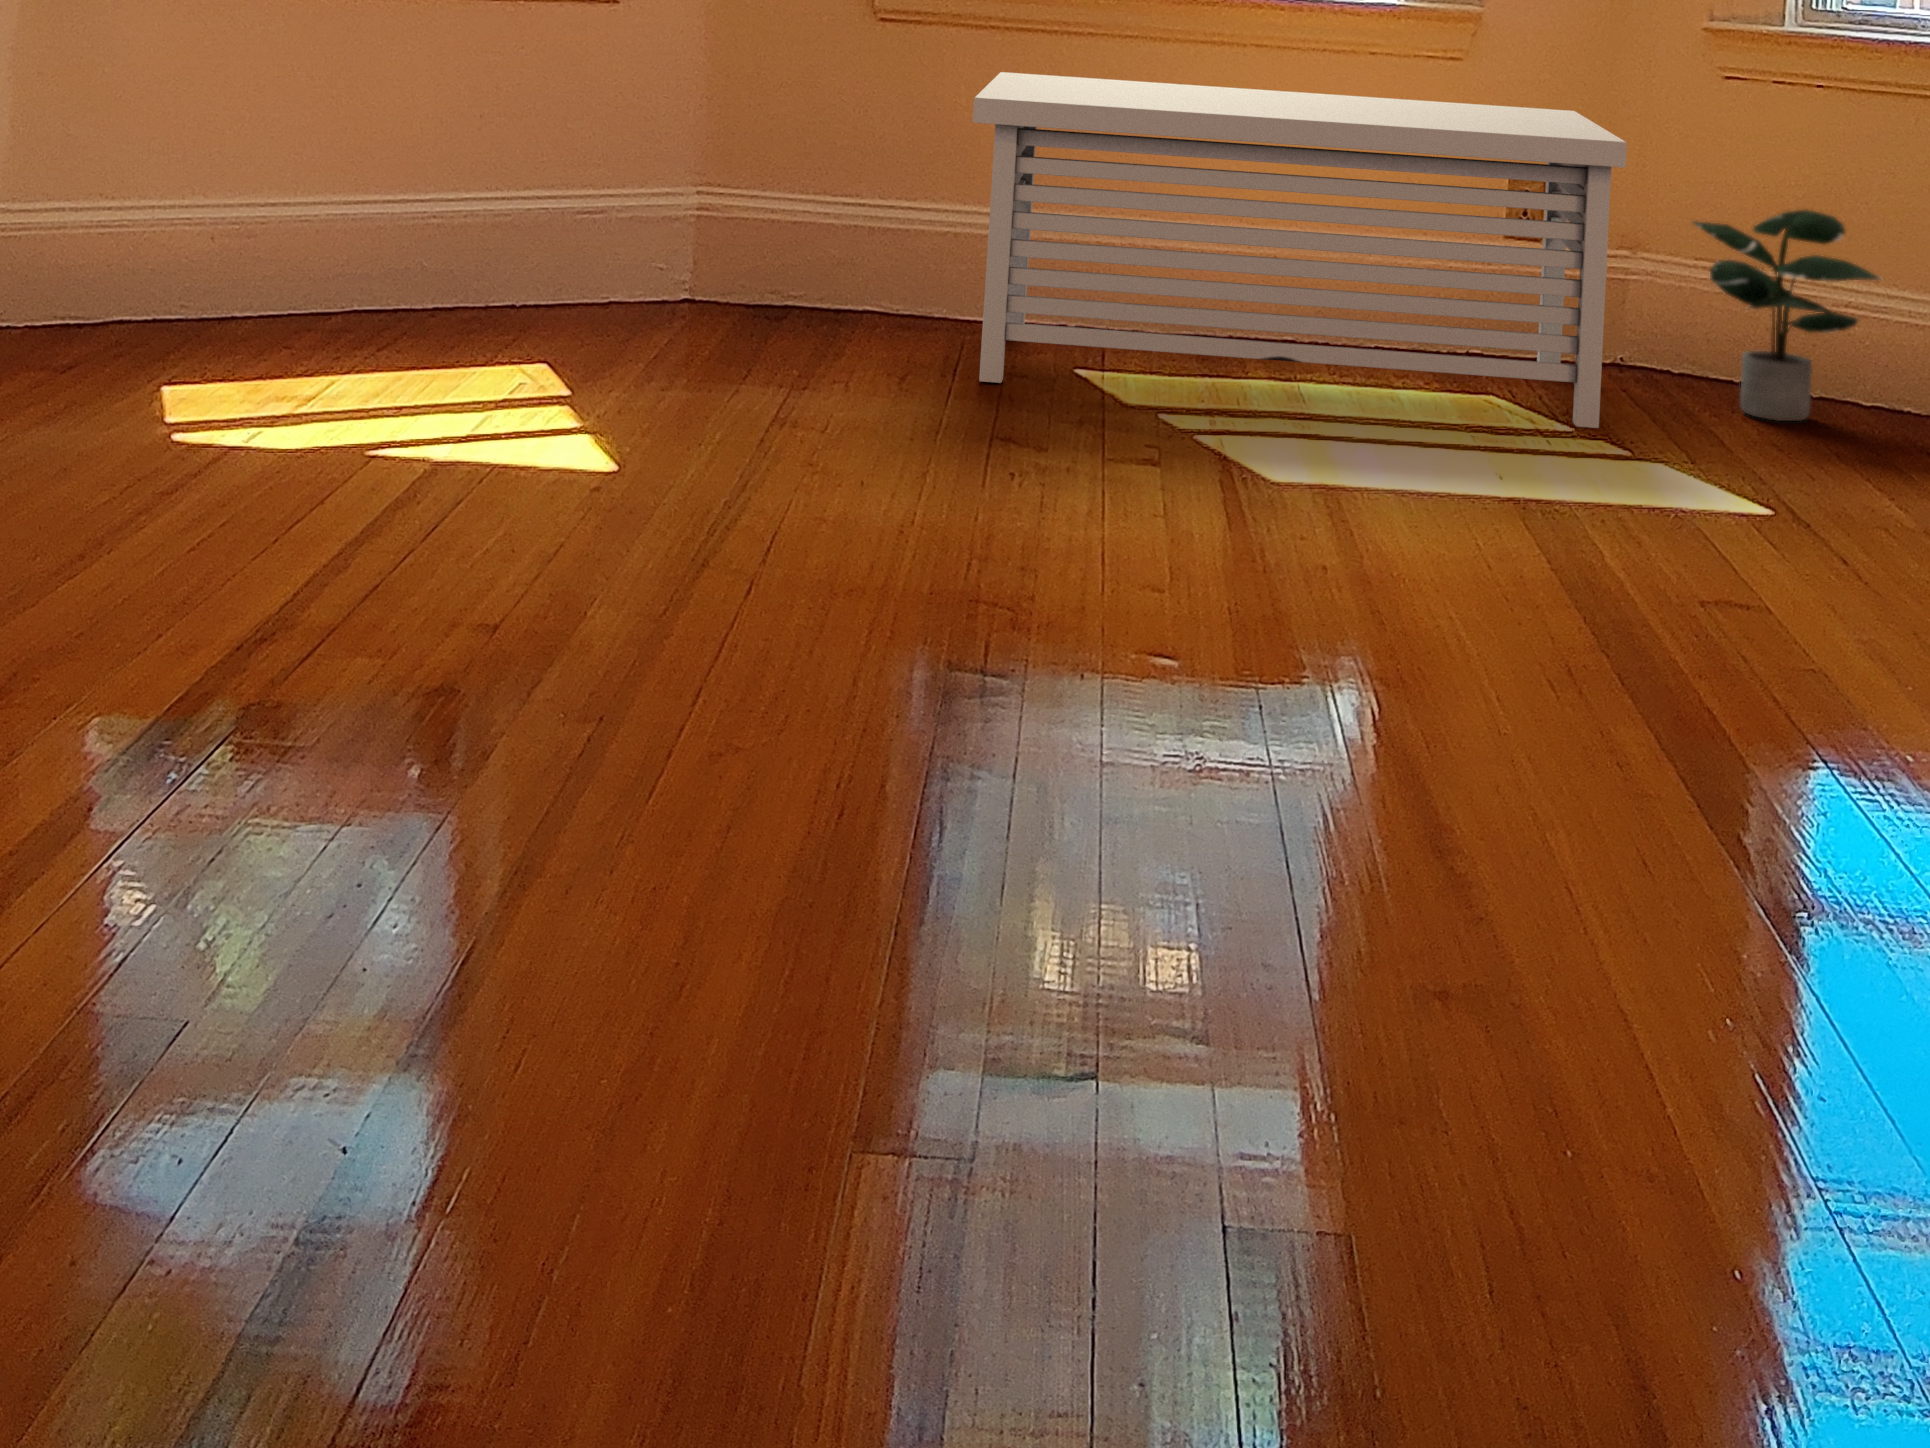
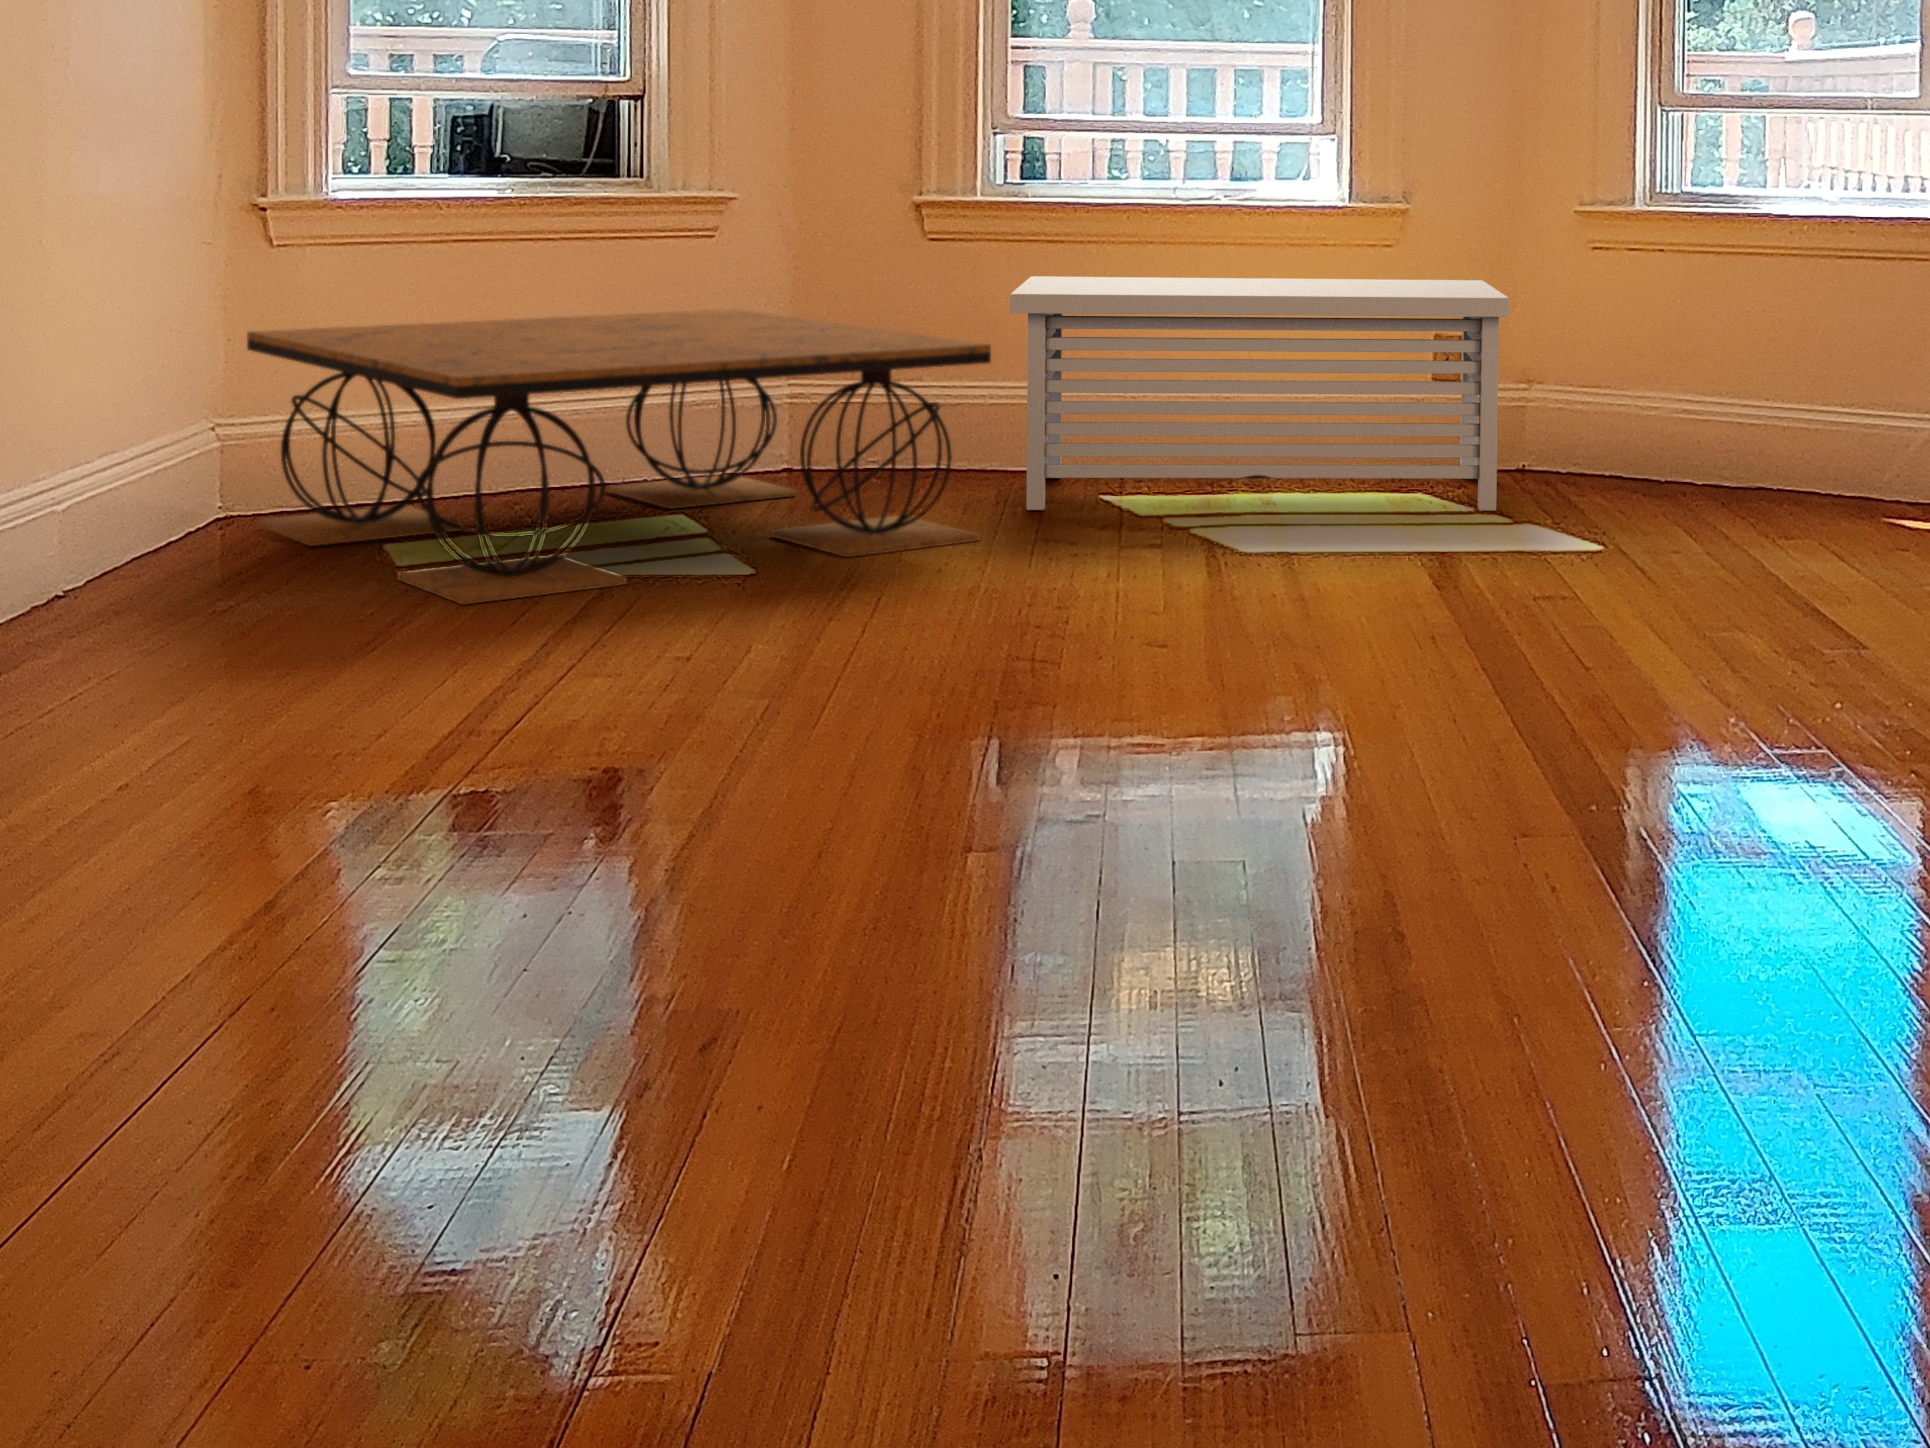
coffee table: none [30,90,946,489] -> present [247,309,991,605]
potted plant: present [1694,210,1880,421] -> none [1563,342,1703,498]

